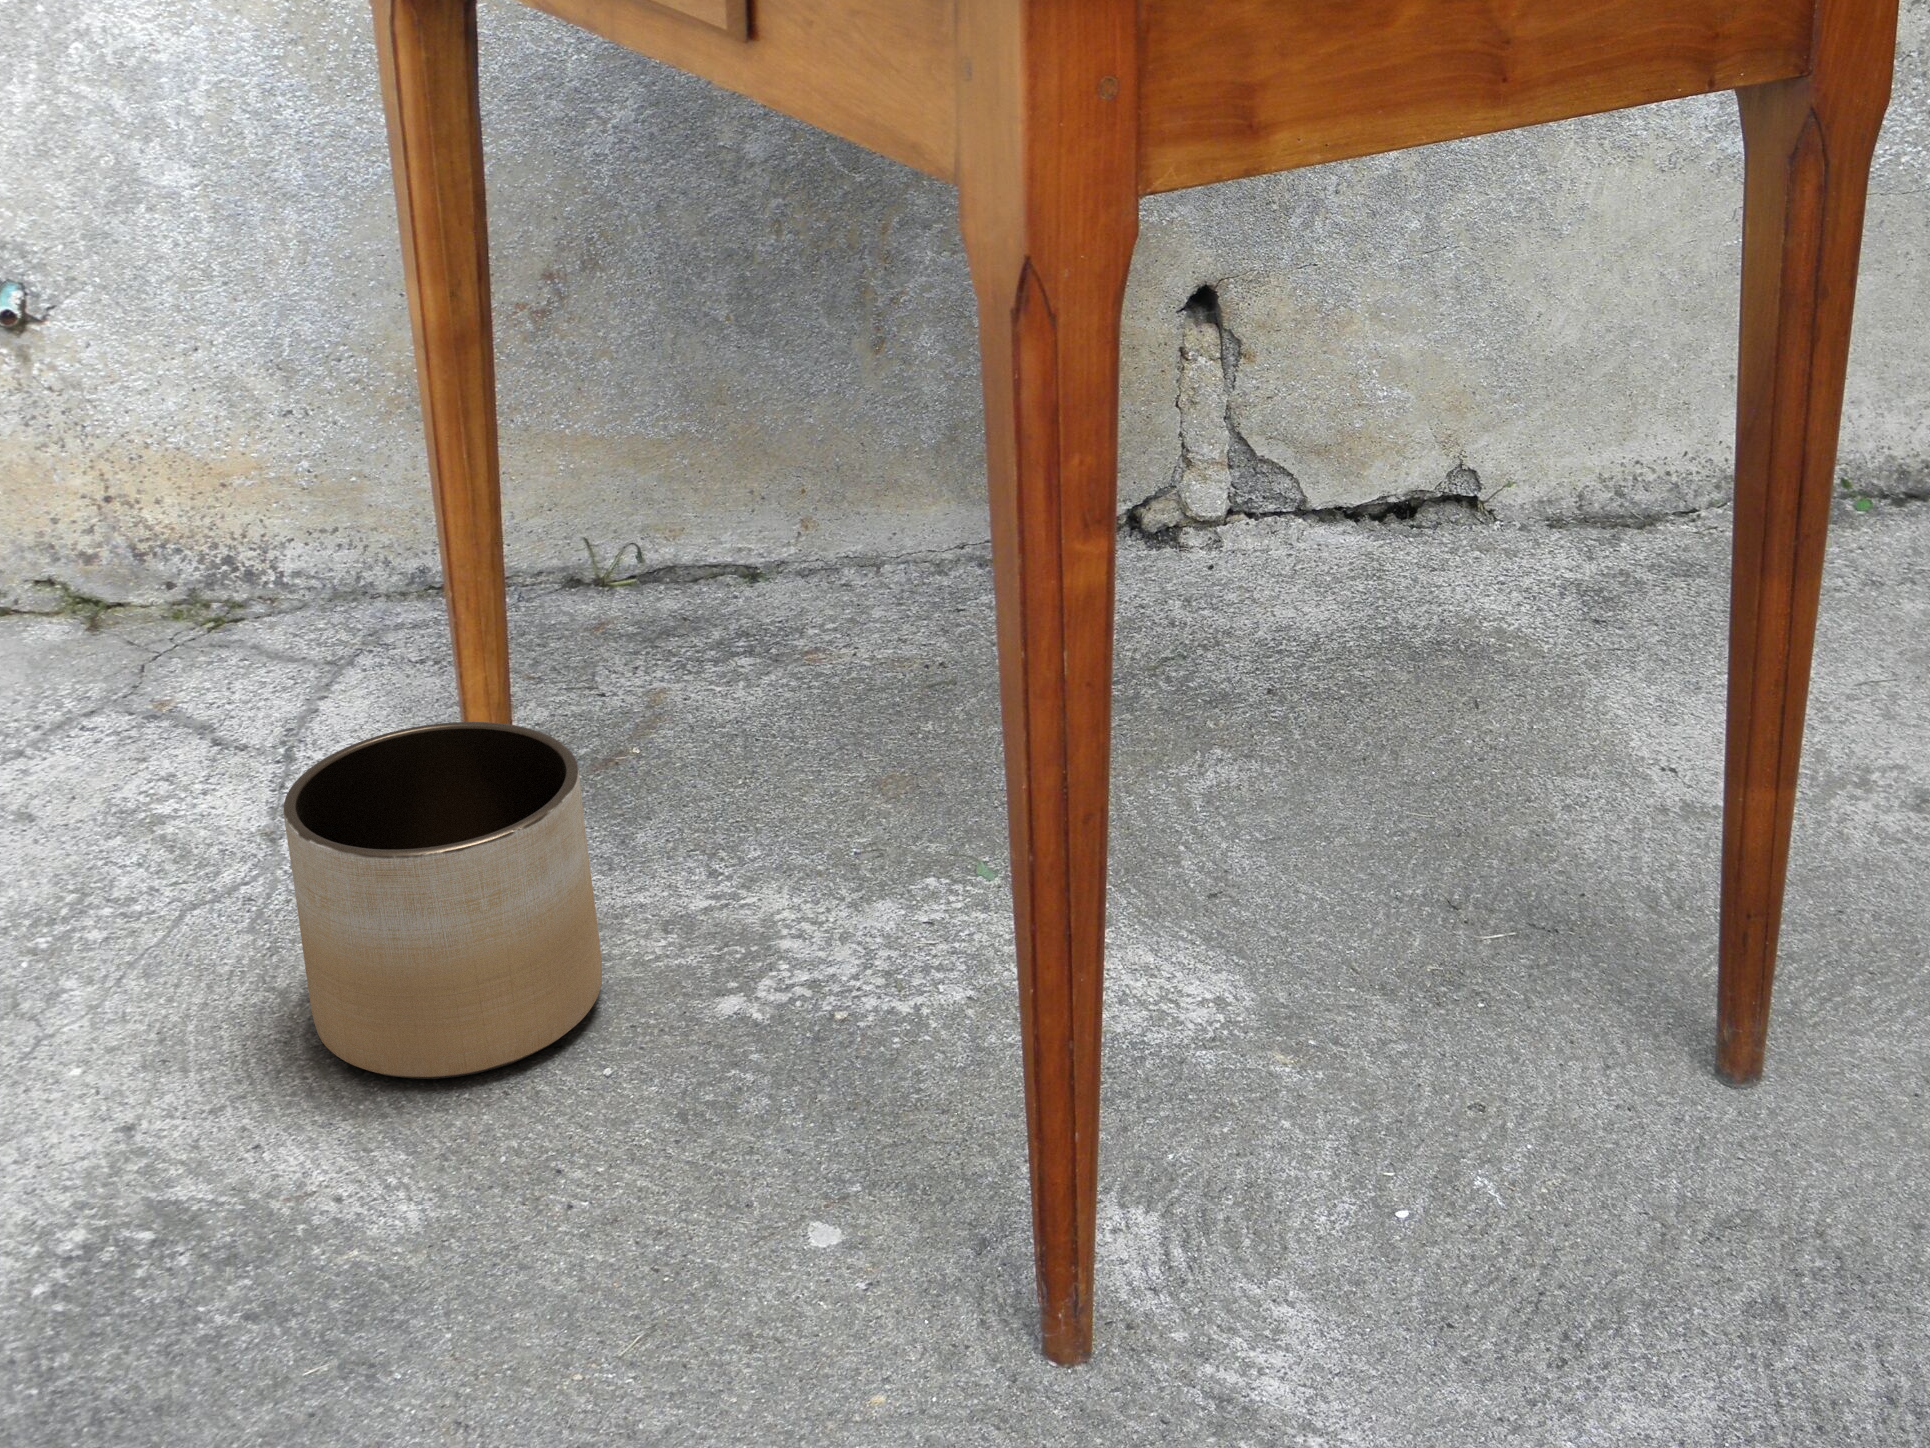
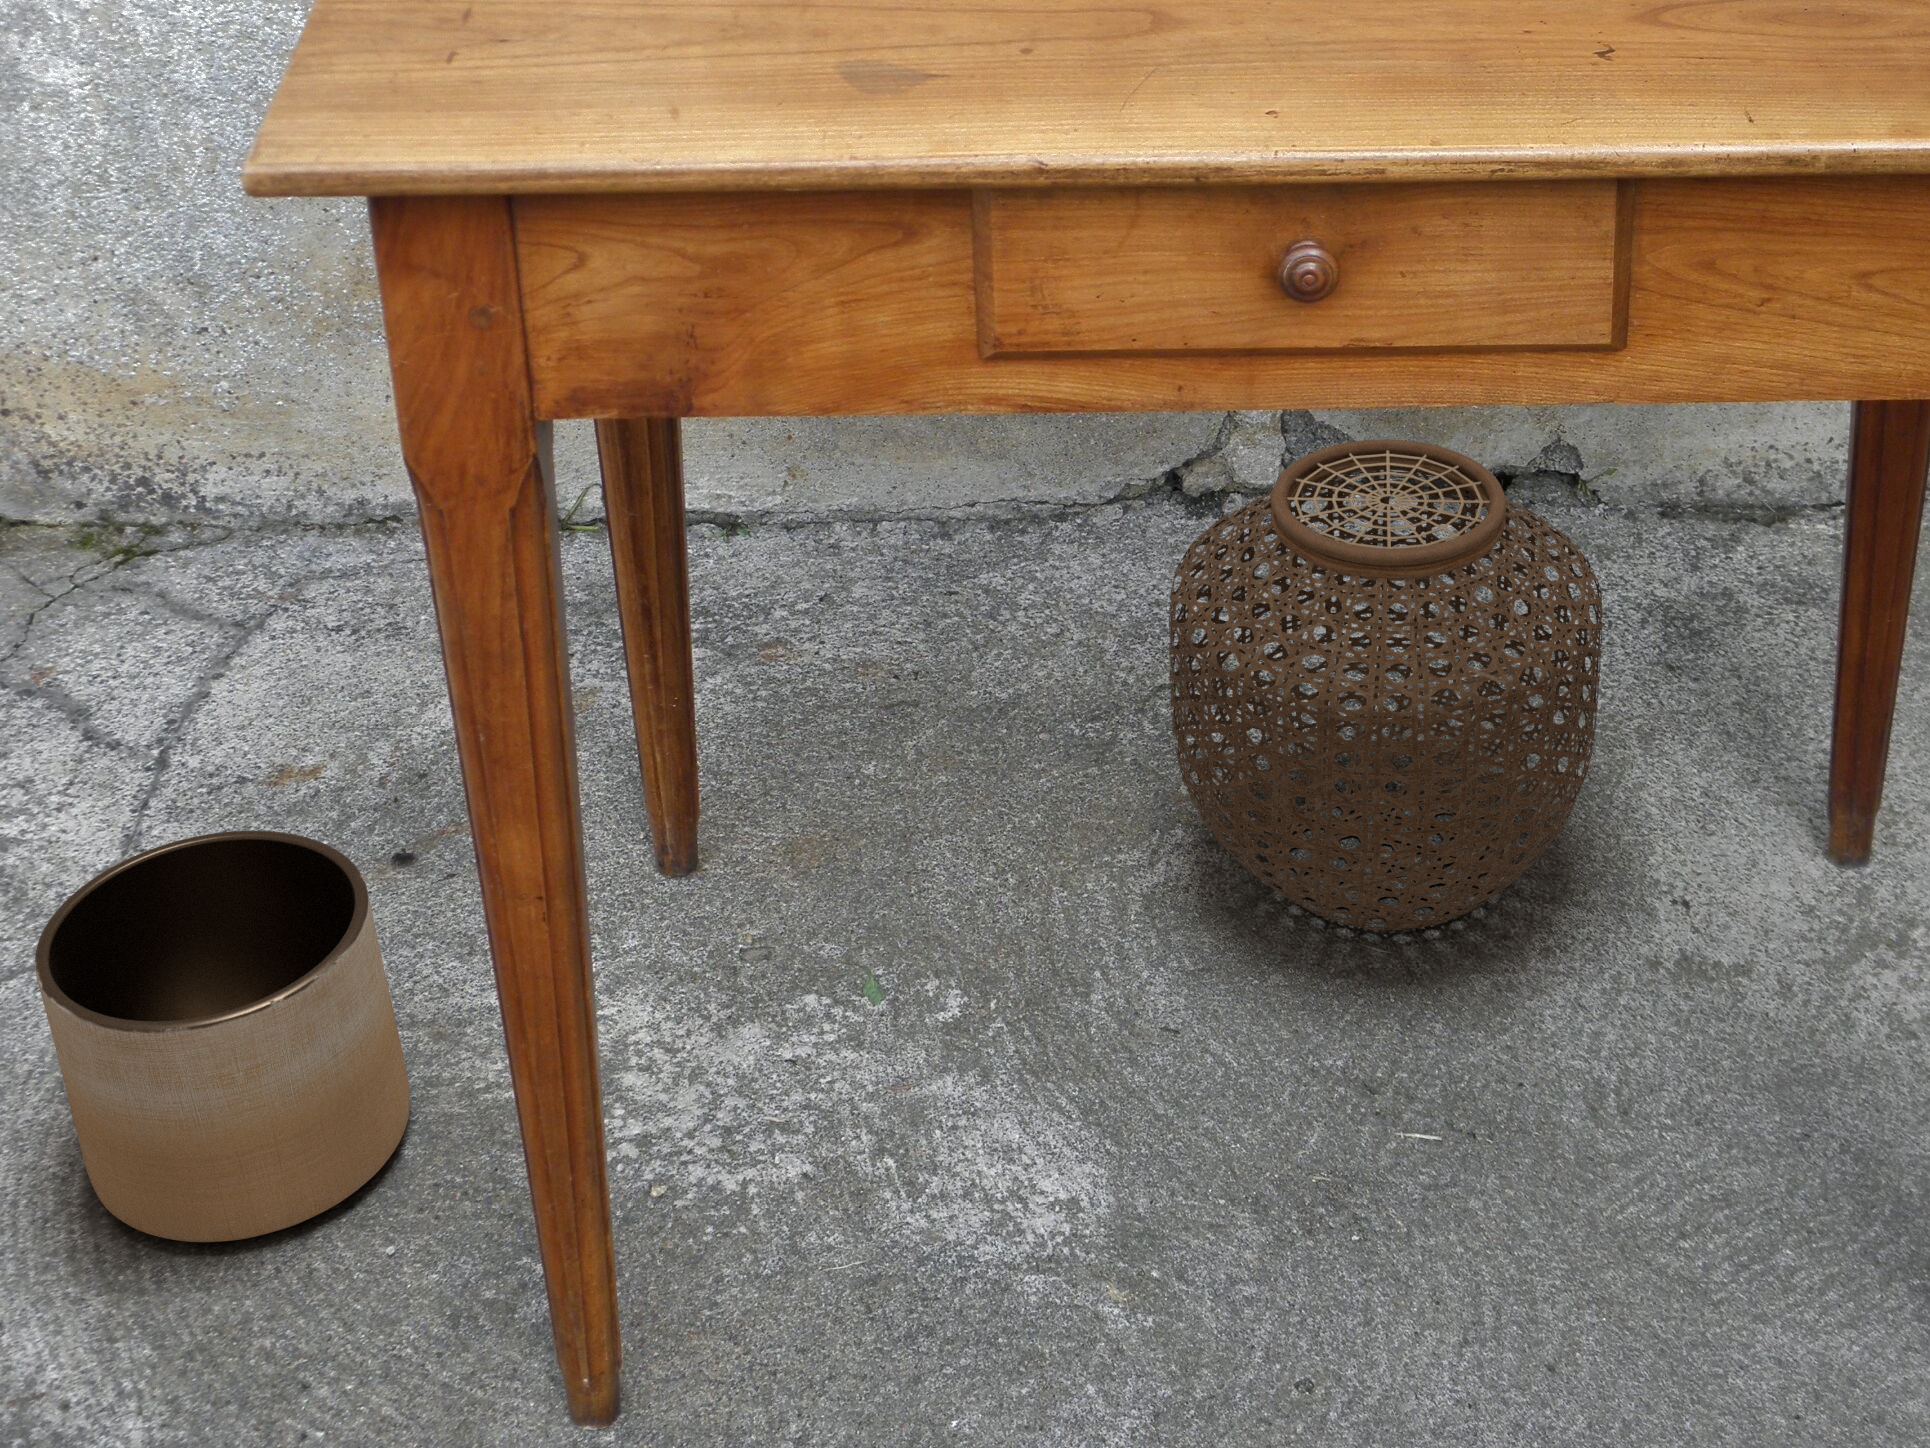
woven basket: none [1222,374,1594,798] -> present [1169,439,1602,930]

